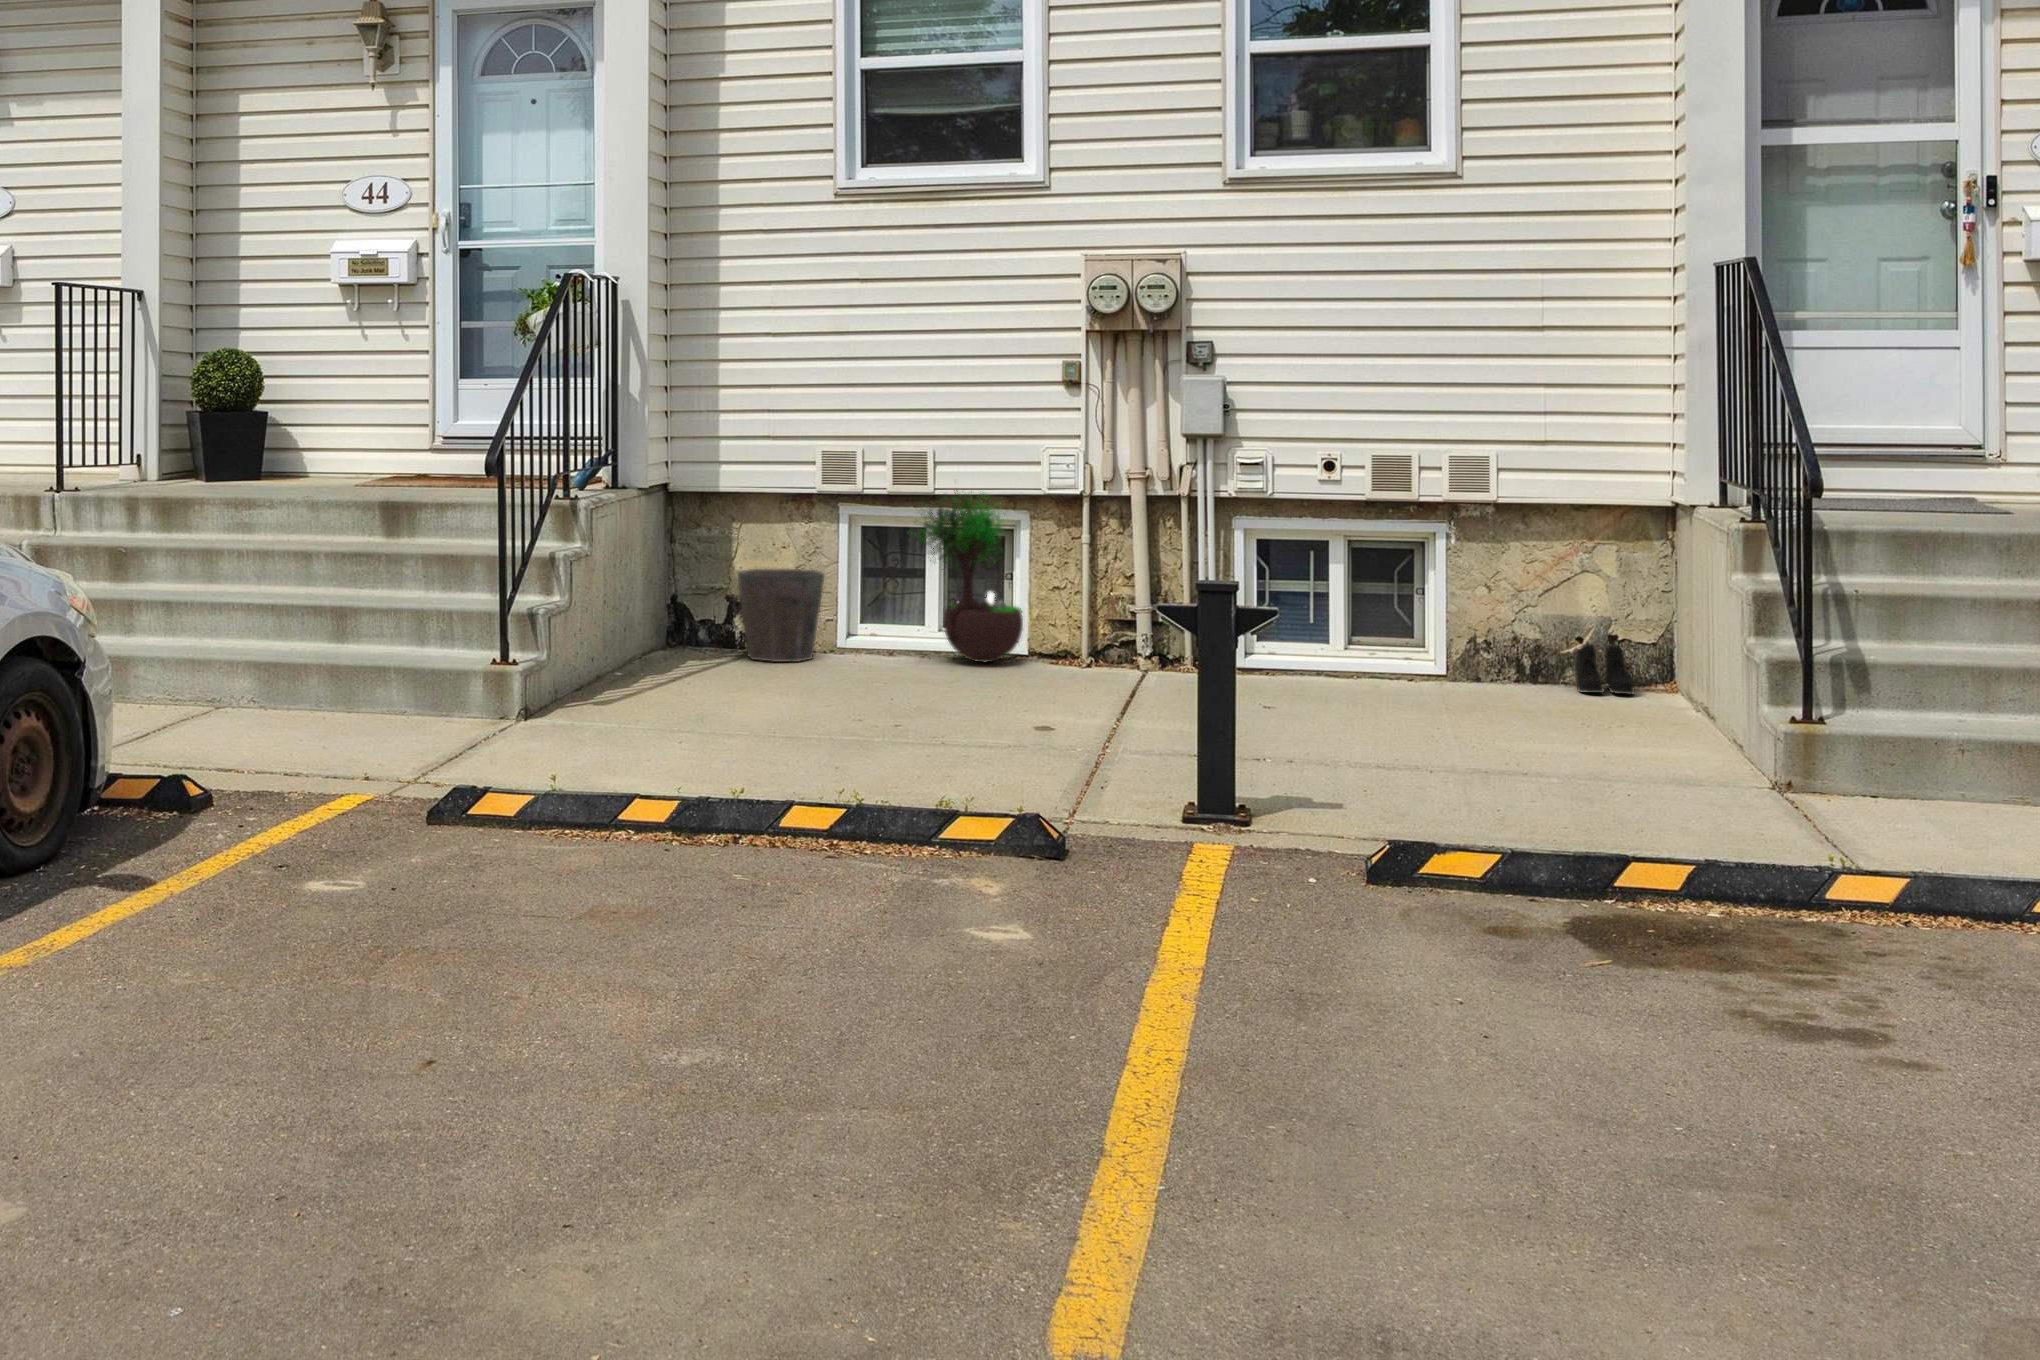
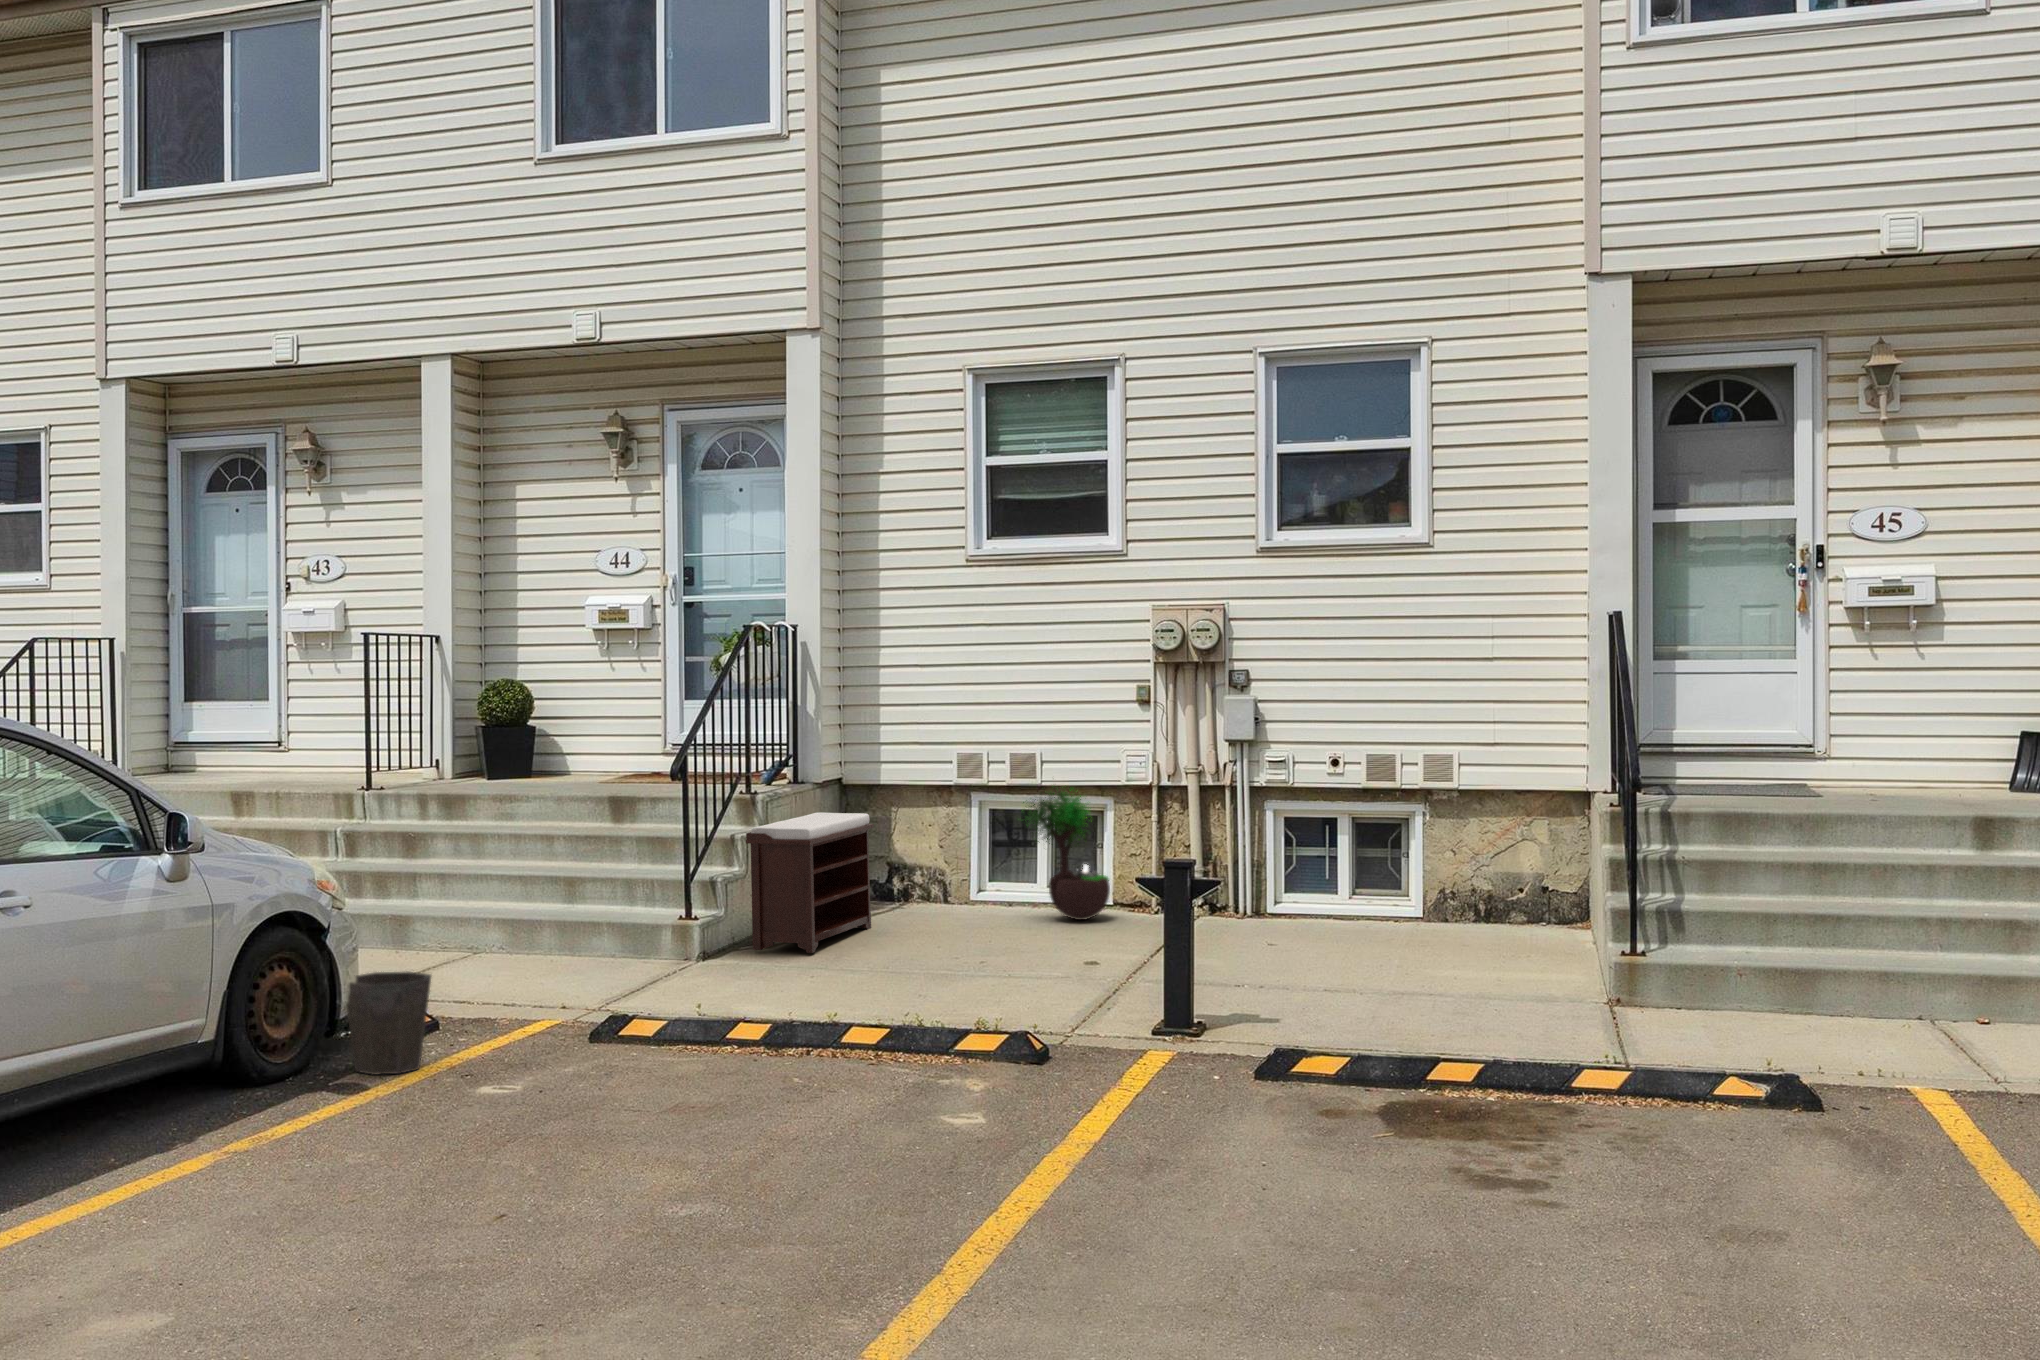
bench: none [573,520,723,702] -> present [746,813,874,953]
waste bin: present [737,569,824,662] -> present [346,971,431,1075]
boots: present [1575,644,1635,695] -> none [1518,899,1559,938]

